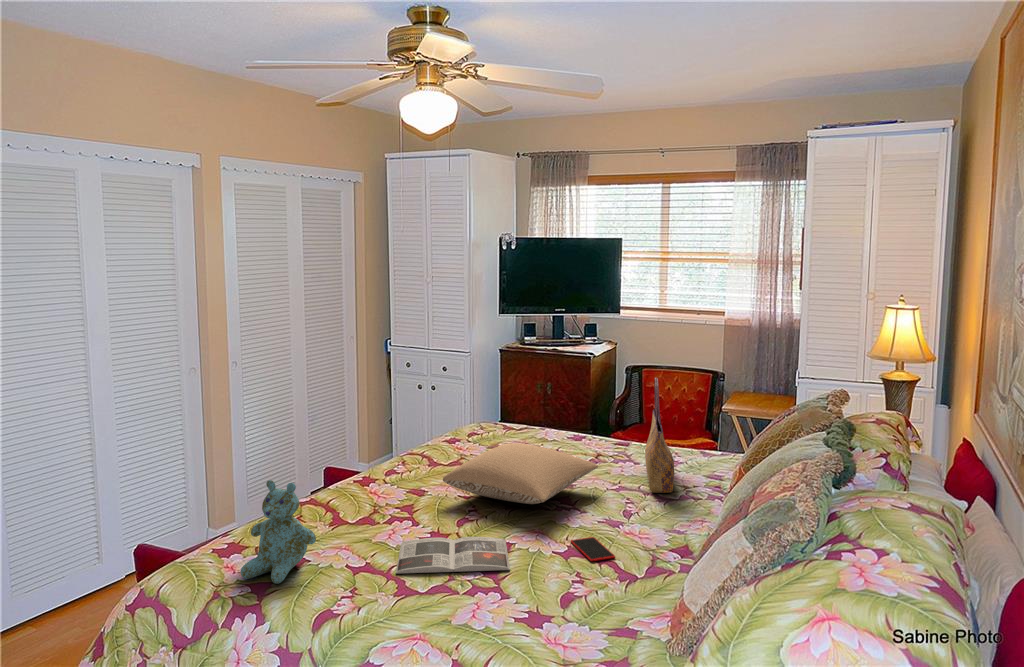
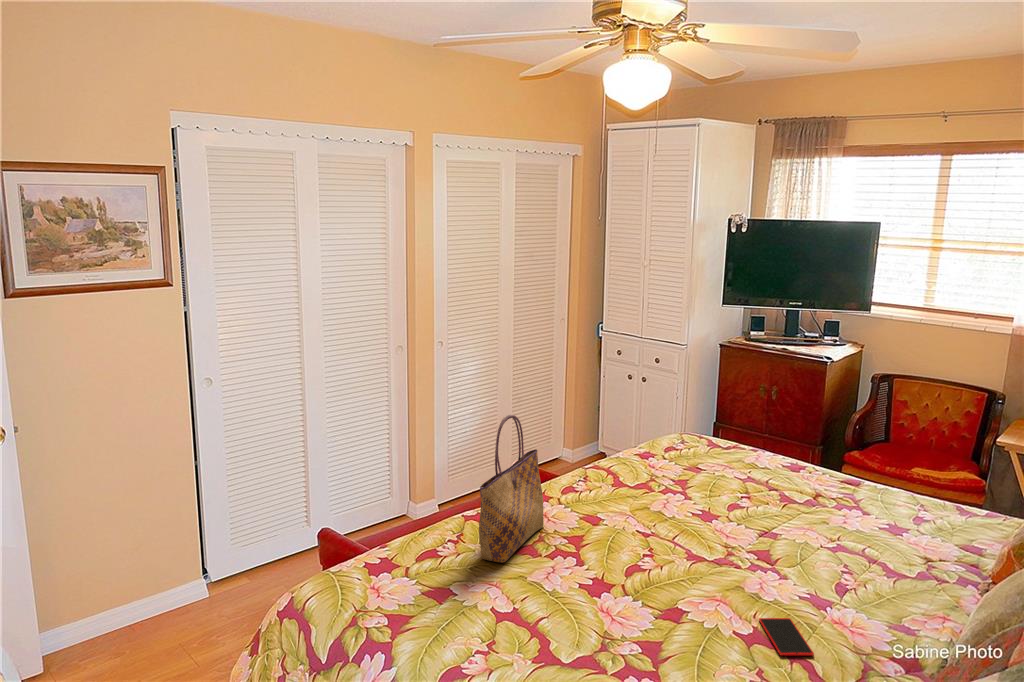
tote bag: present [645,378,674,493] -> present [479,414,544,563]
pillow: present [443,443,598,504] -> none [617,477,810,563]
stuffed bear: present [240,480,316,584] -> none [381,505,460,620]
magazine: present [396,537,510,574] -> none [542,586,678,649]

